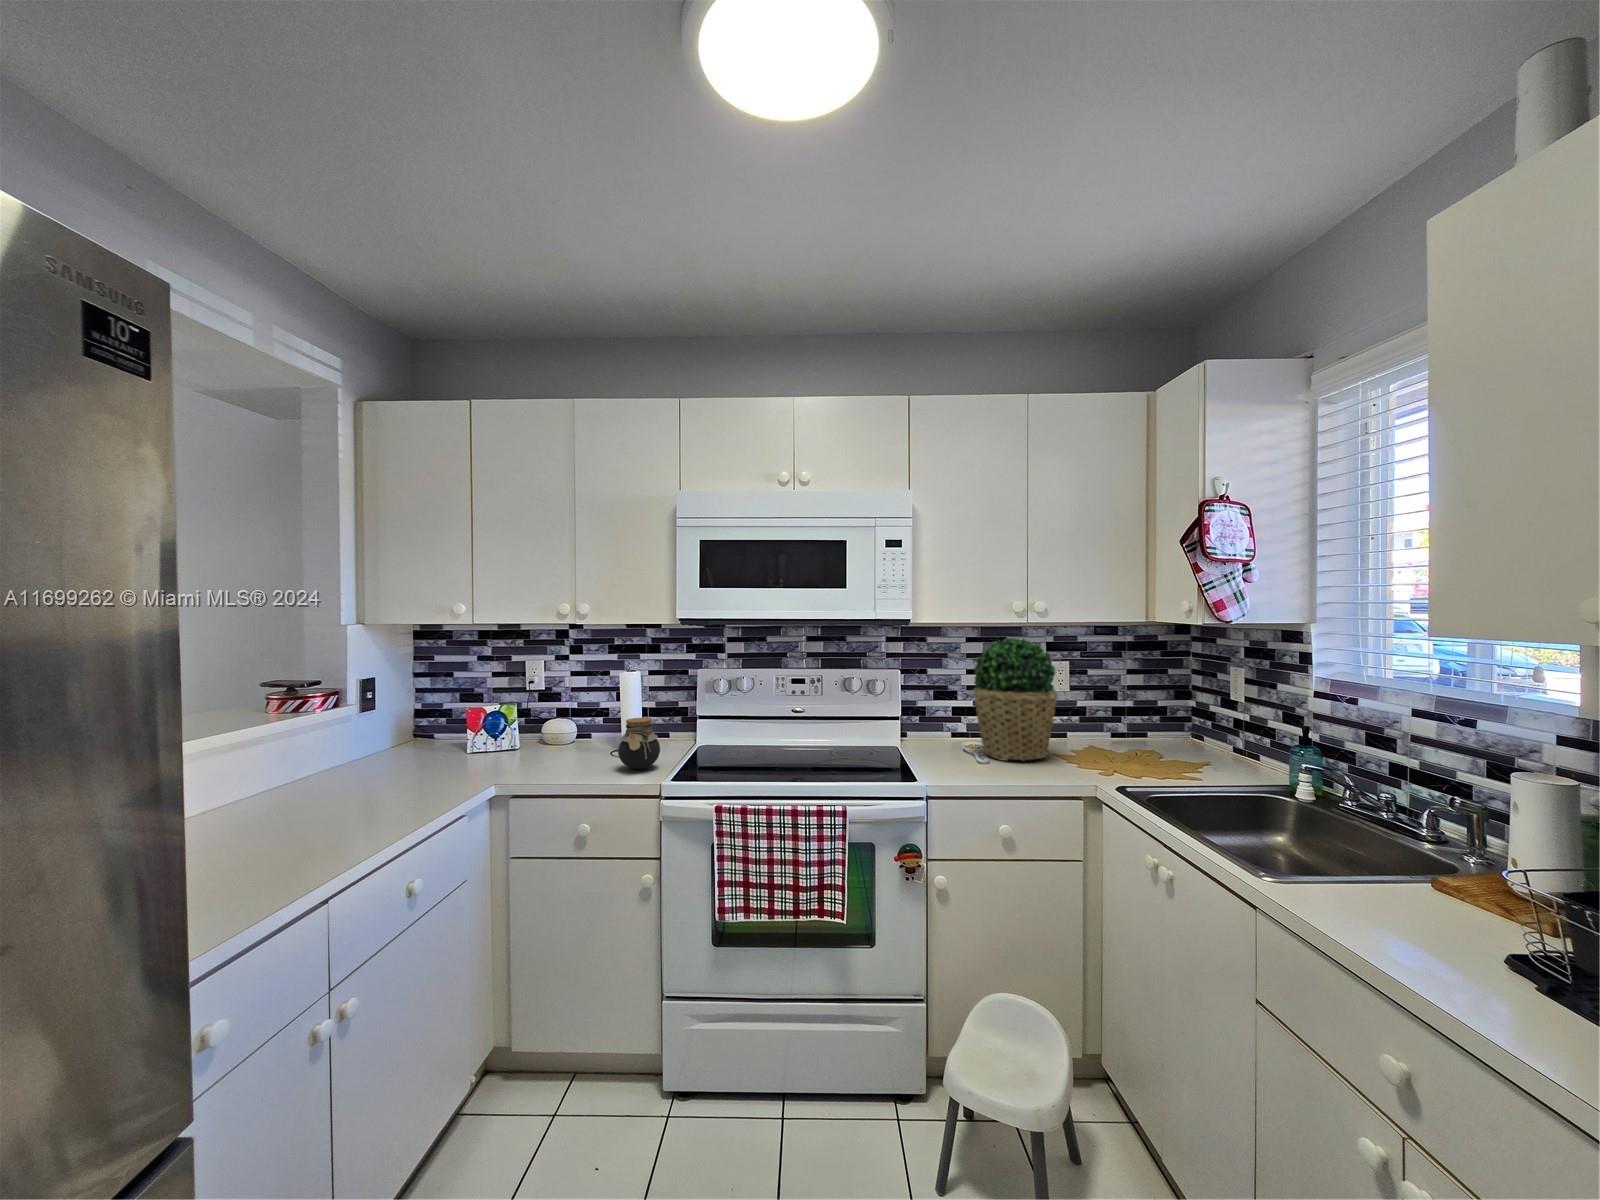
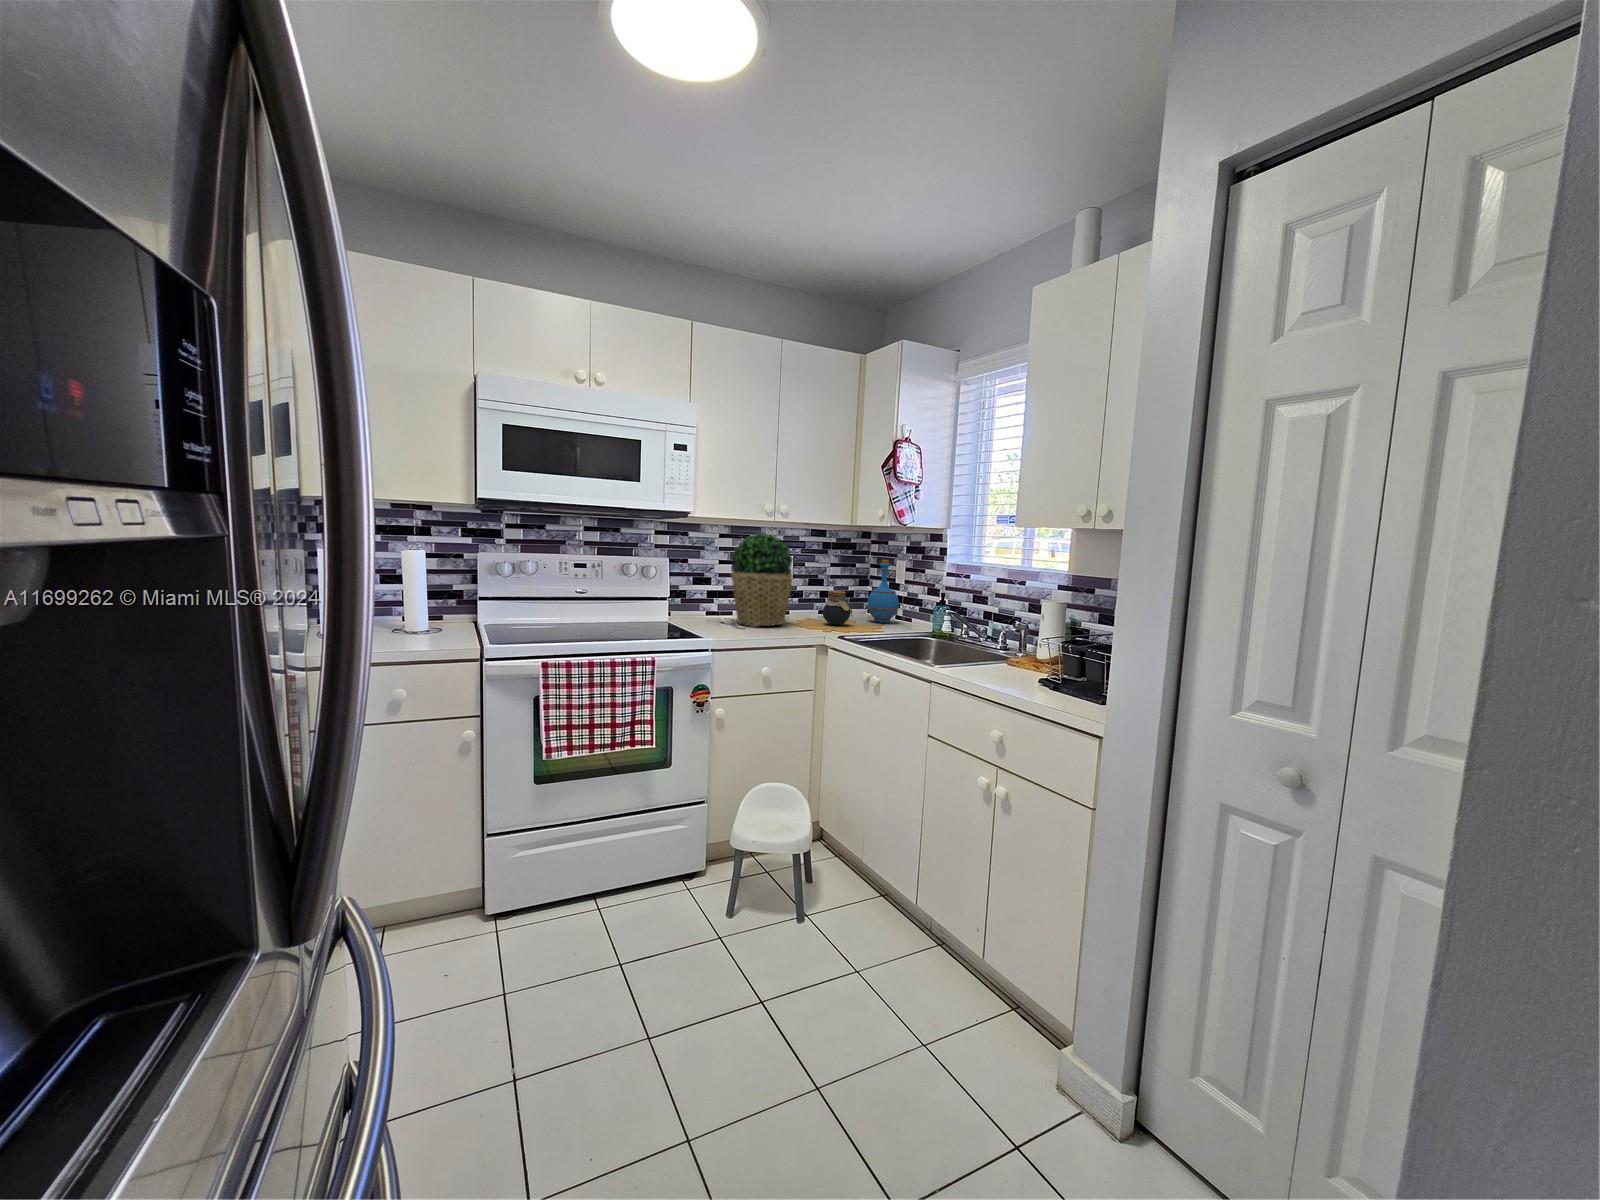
bottle: none [1182,667,1235,759] -> present [867,560,899,623]
jar: present [618,718,660,770] -> present [822,591,853,625]

